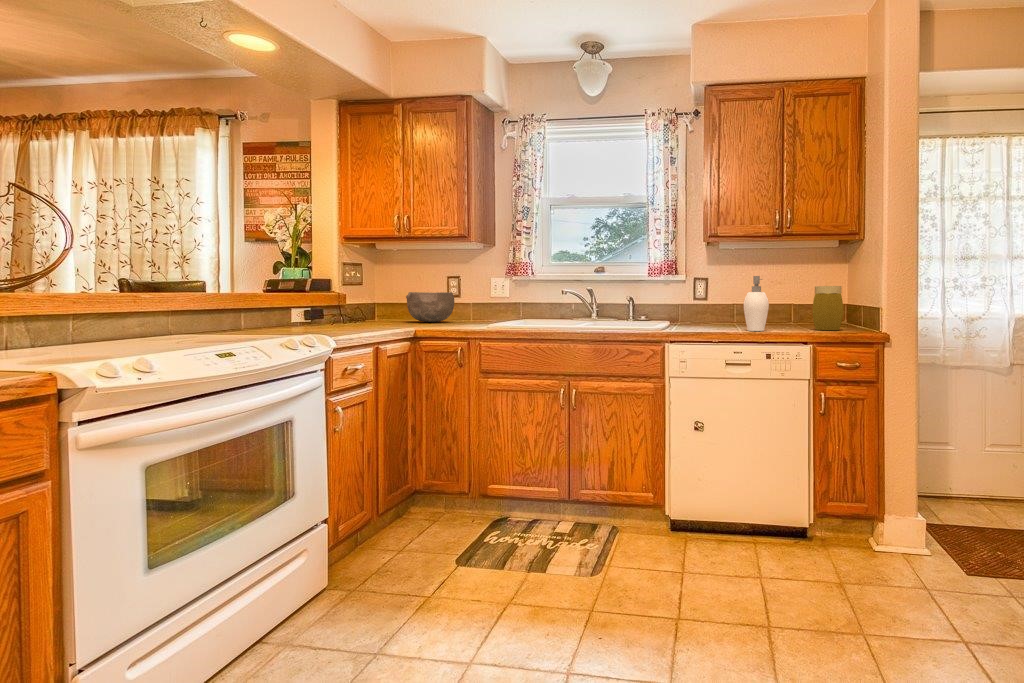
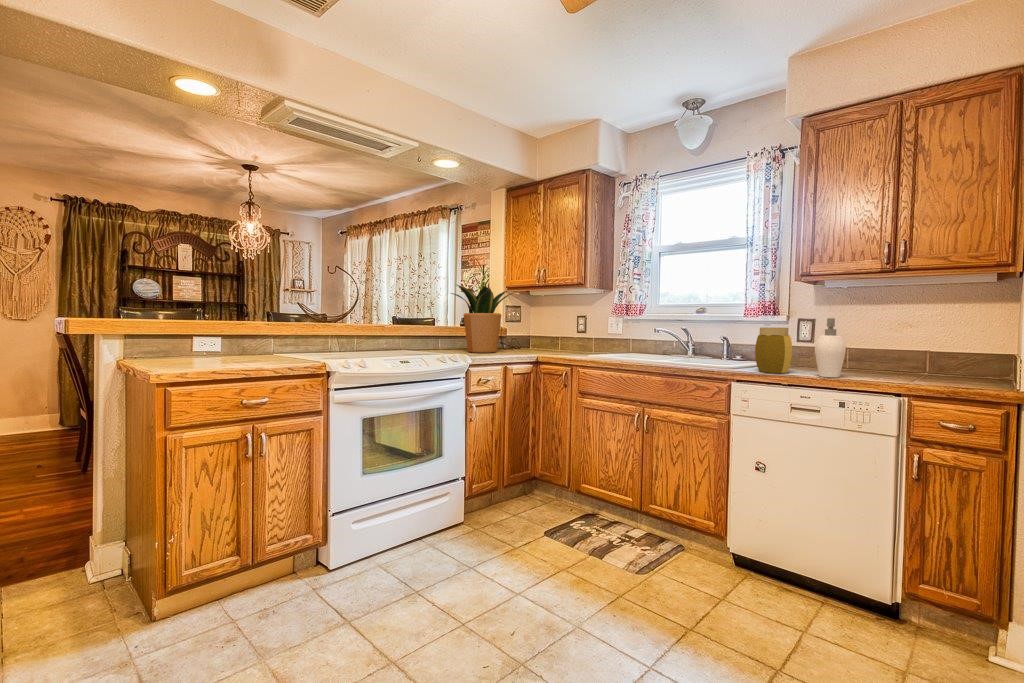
potted plant: none [300,232,391,327] -> present [451,285,515,353]
jar: present [813,286,843,330] -> present [755,327,792,373]
bowl: present [406,292,454,322] -> none [541,326,577,350]

